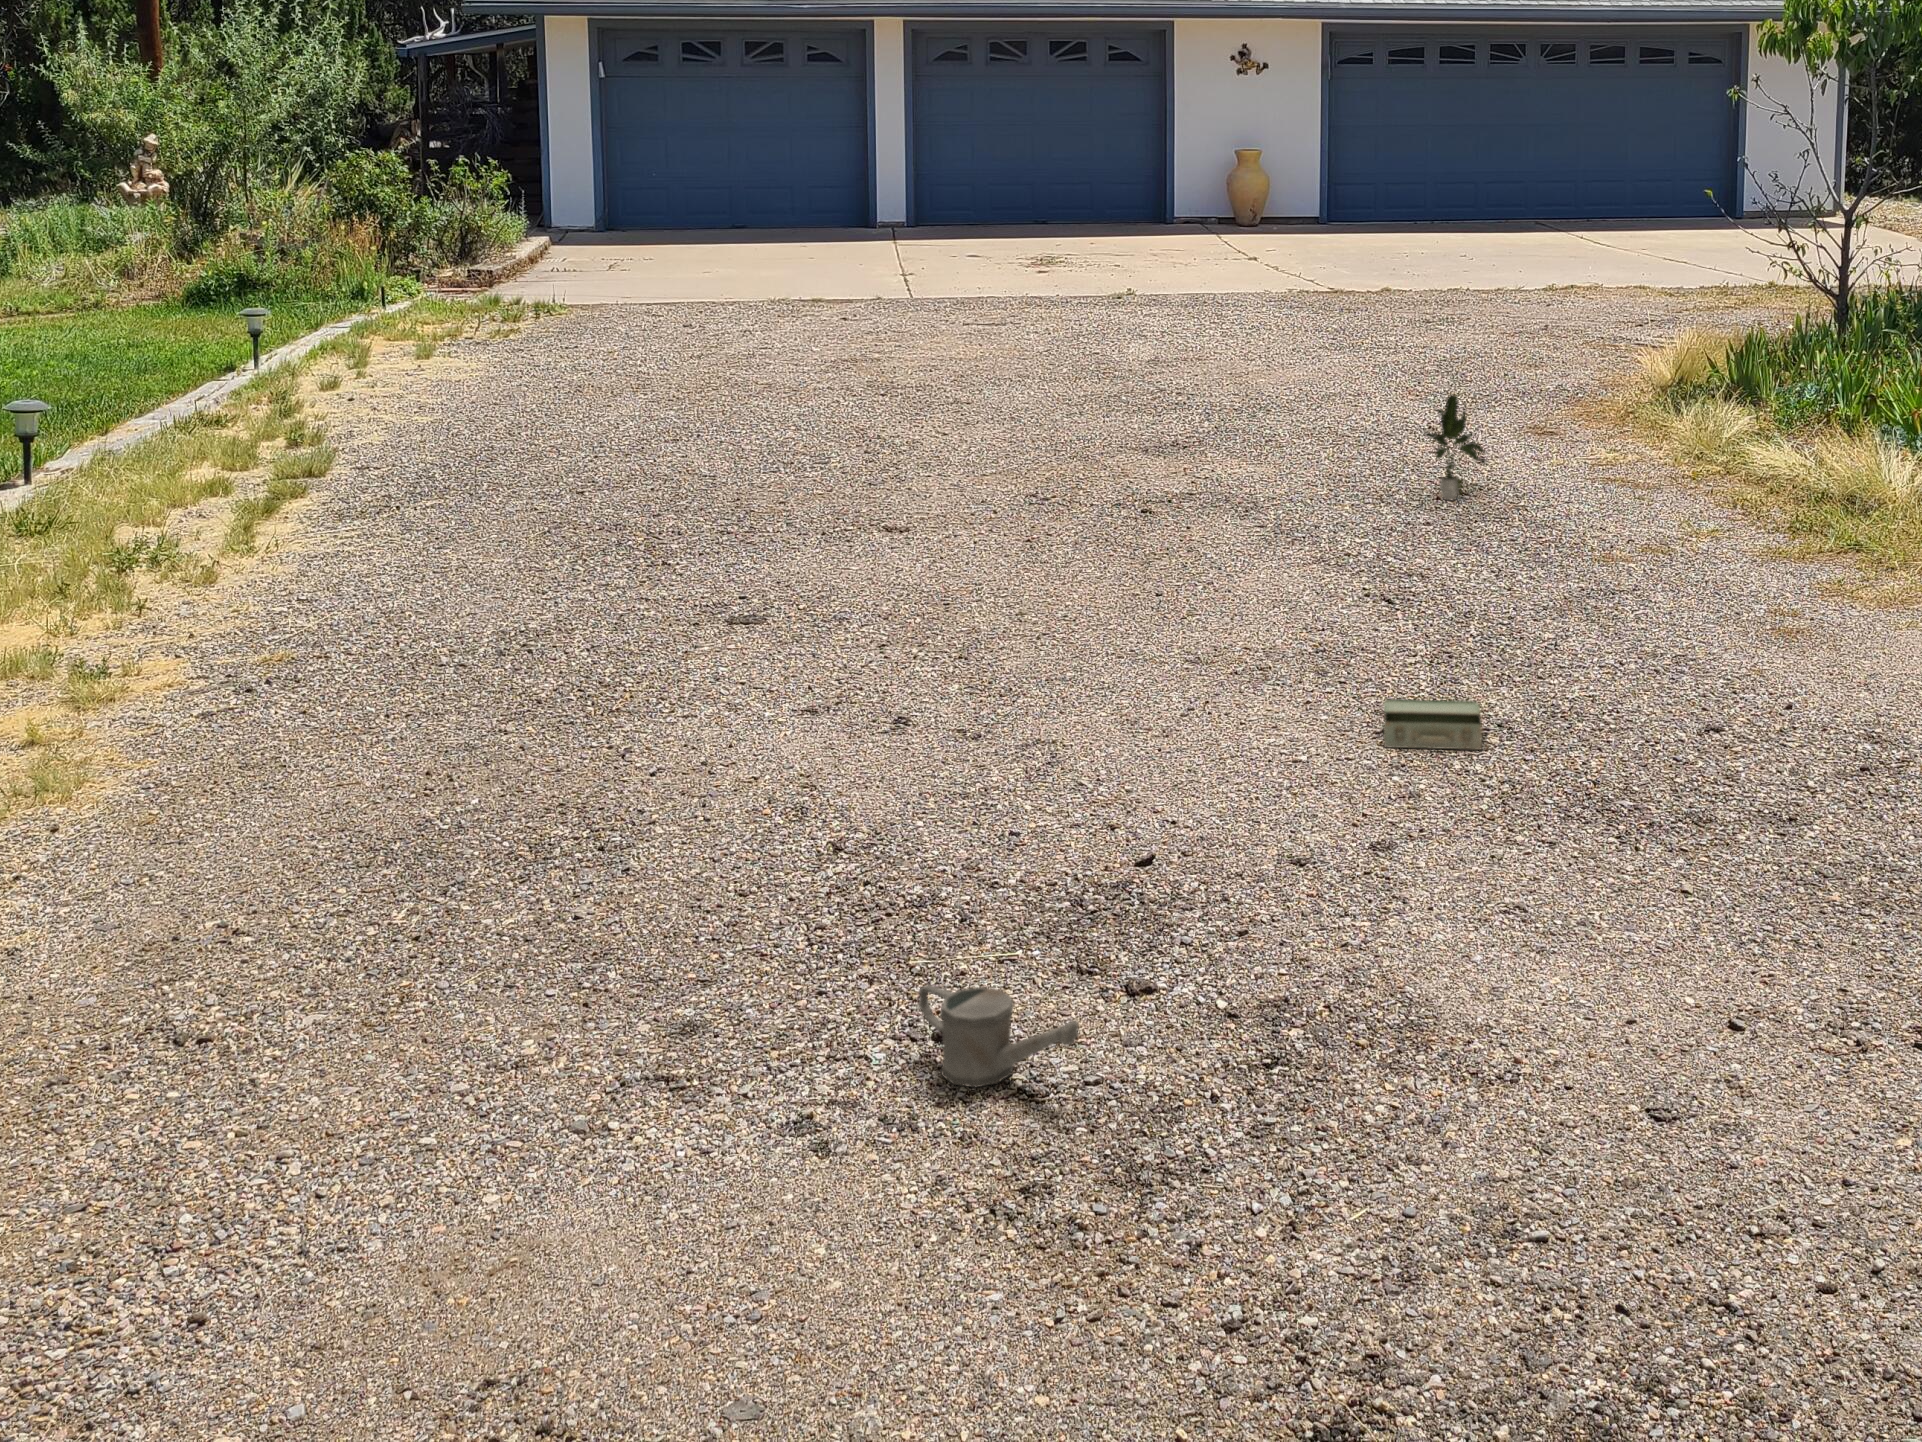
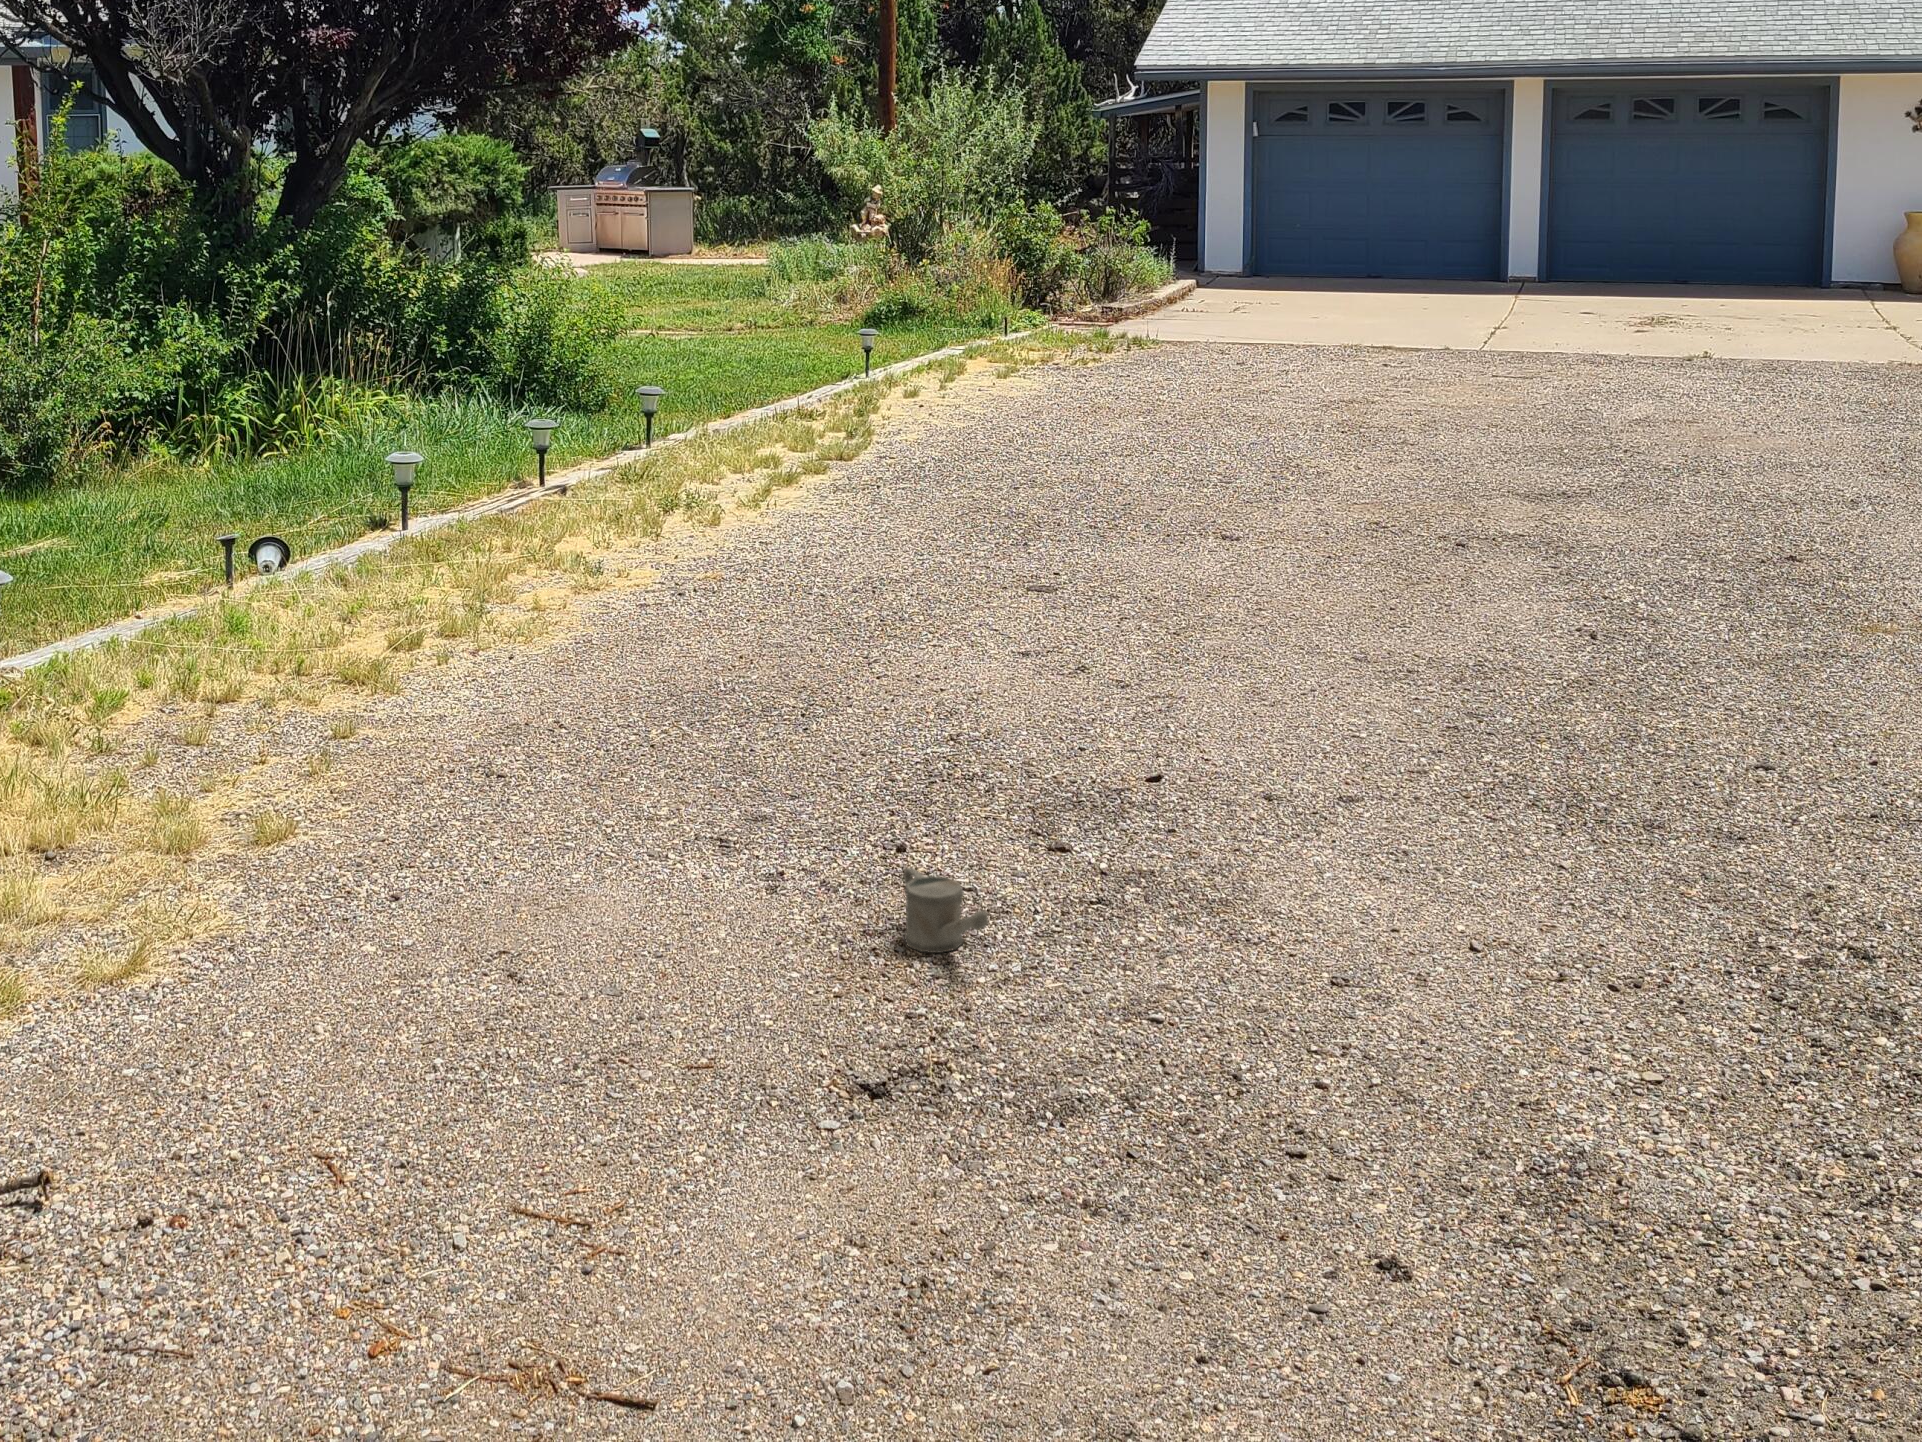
potted plant: present [1424,394,1486,500] -> none [1815,471,1899,583]
toolbox: present [1383,699,1482,750] -> none [1524,742,1640,803]

